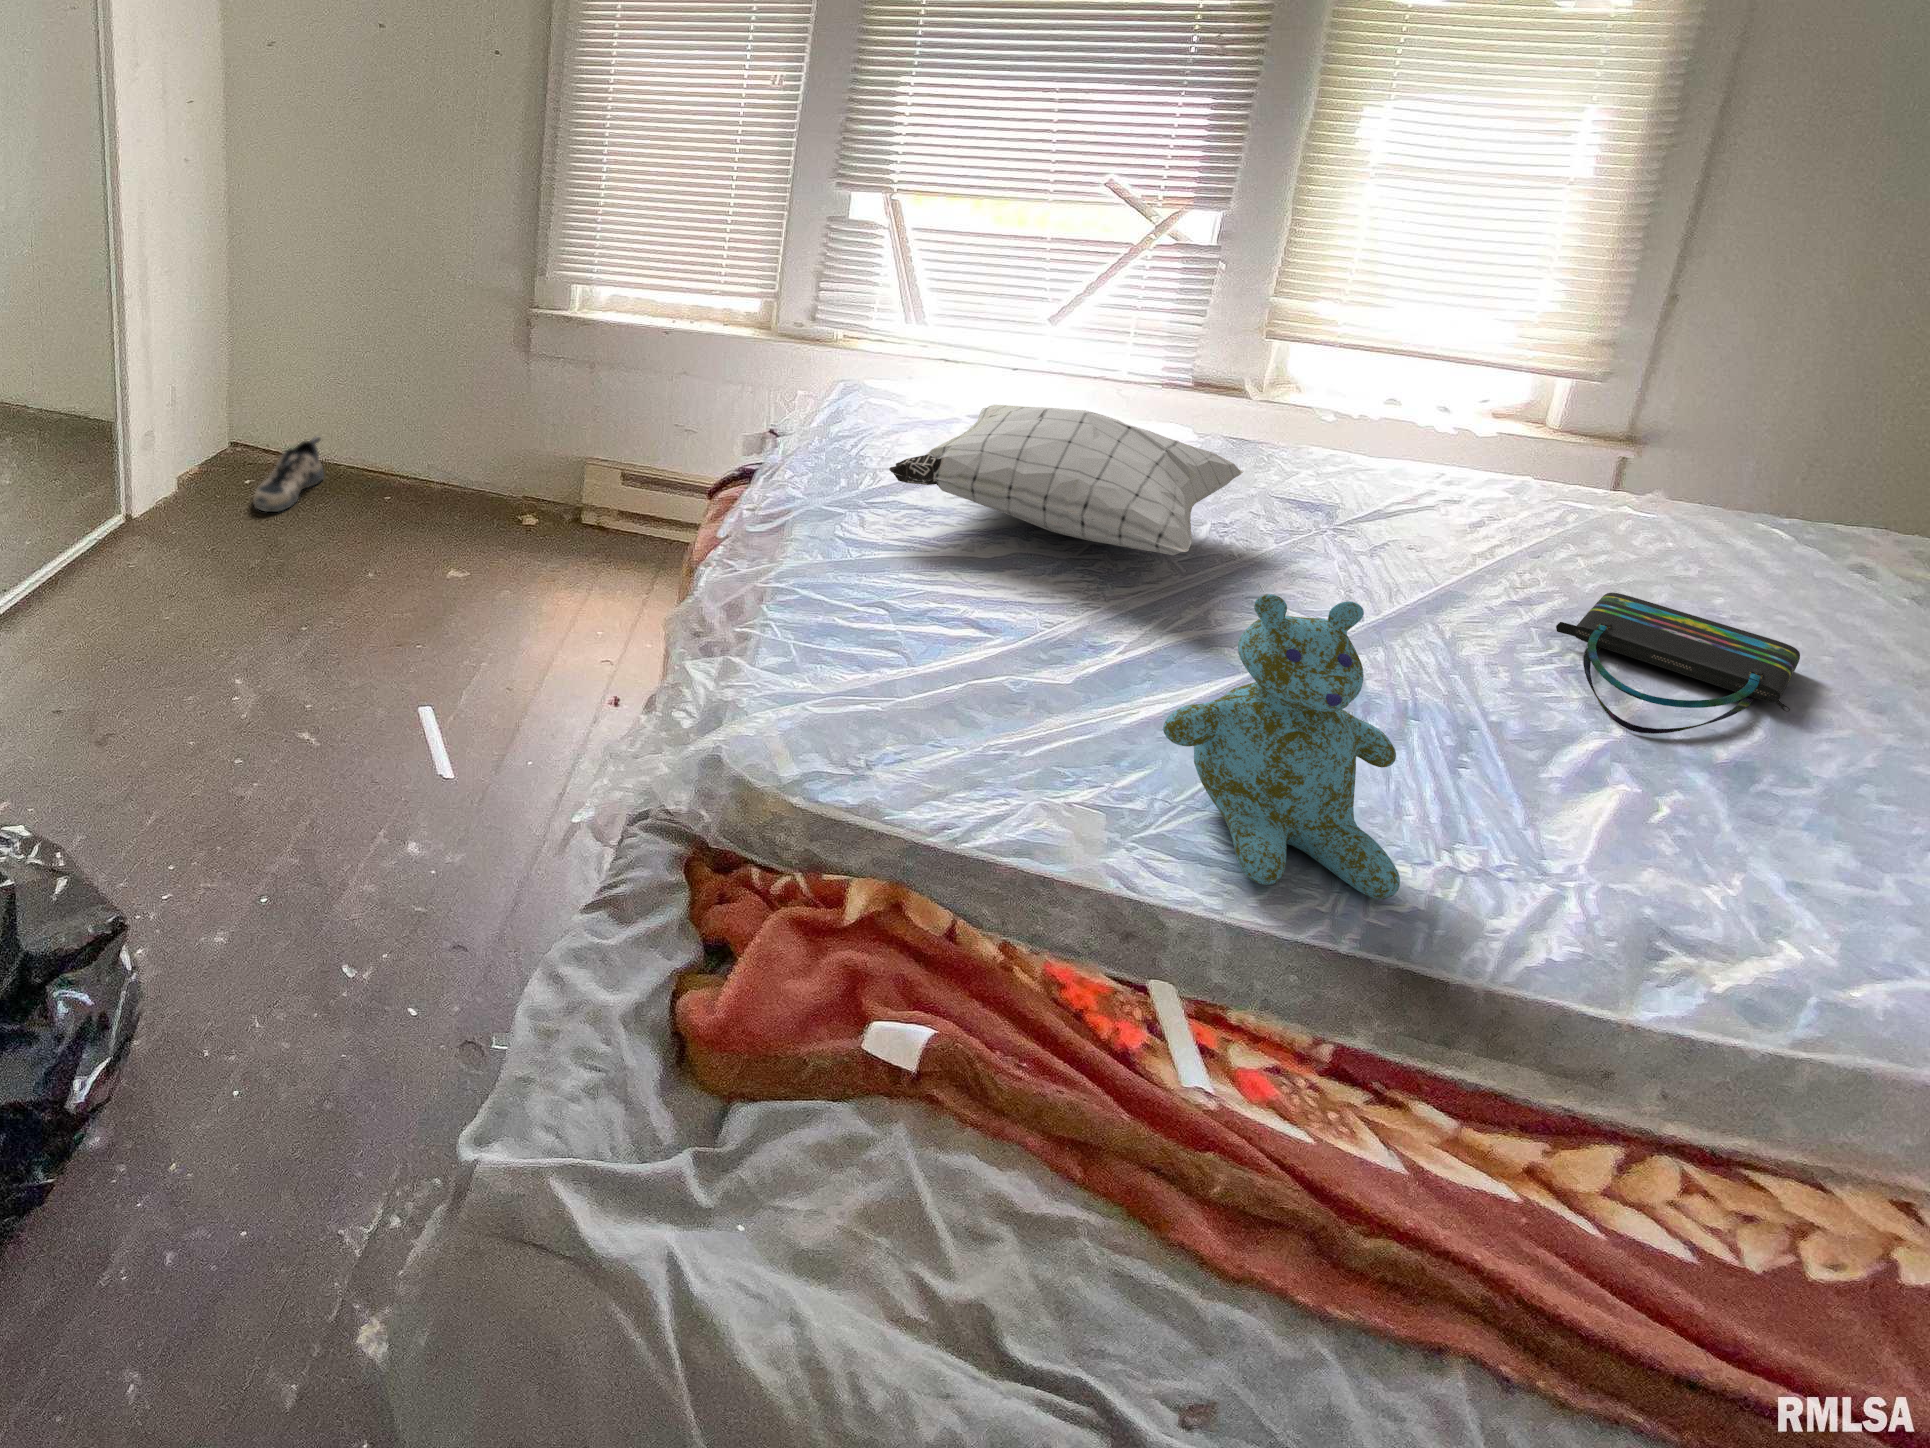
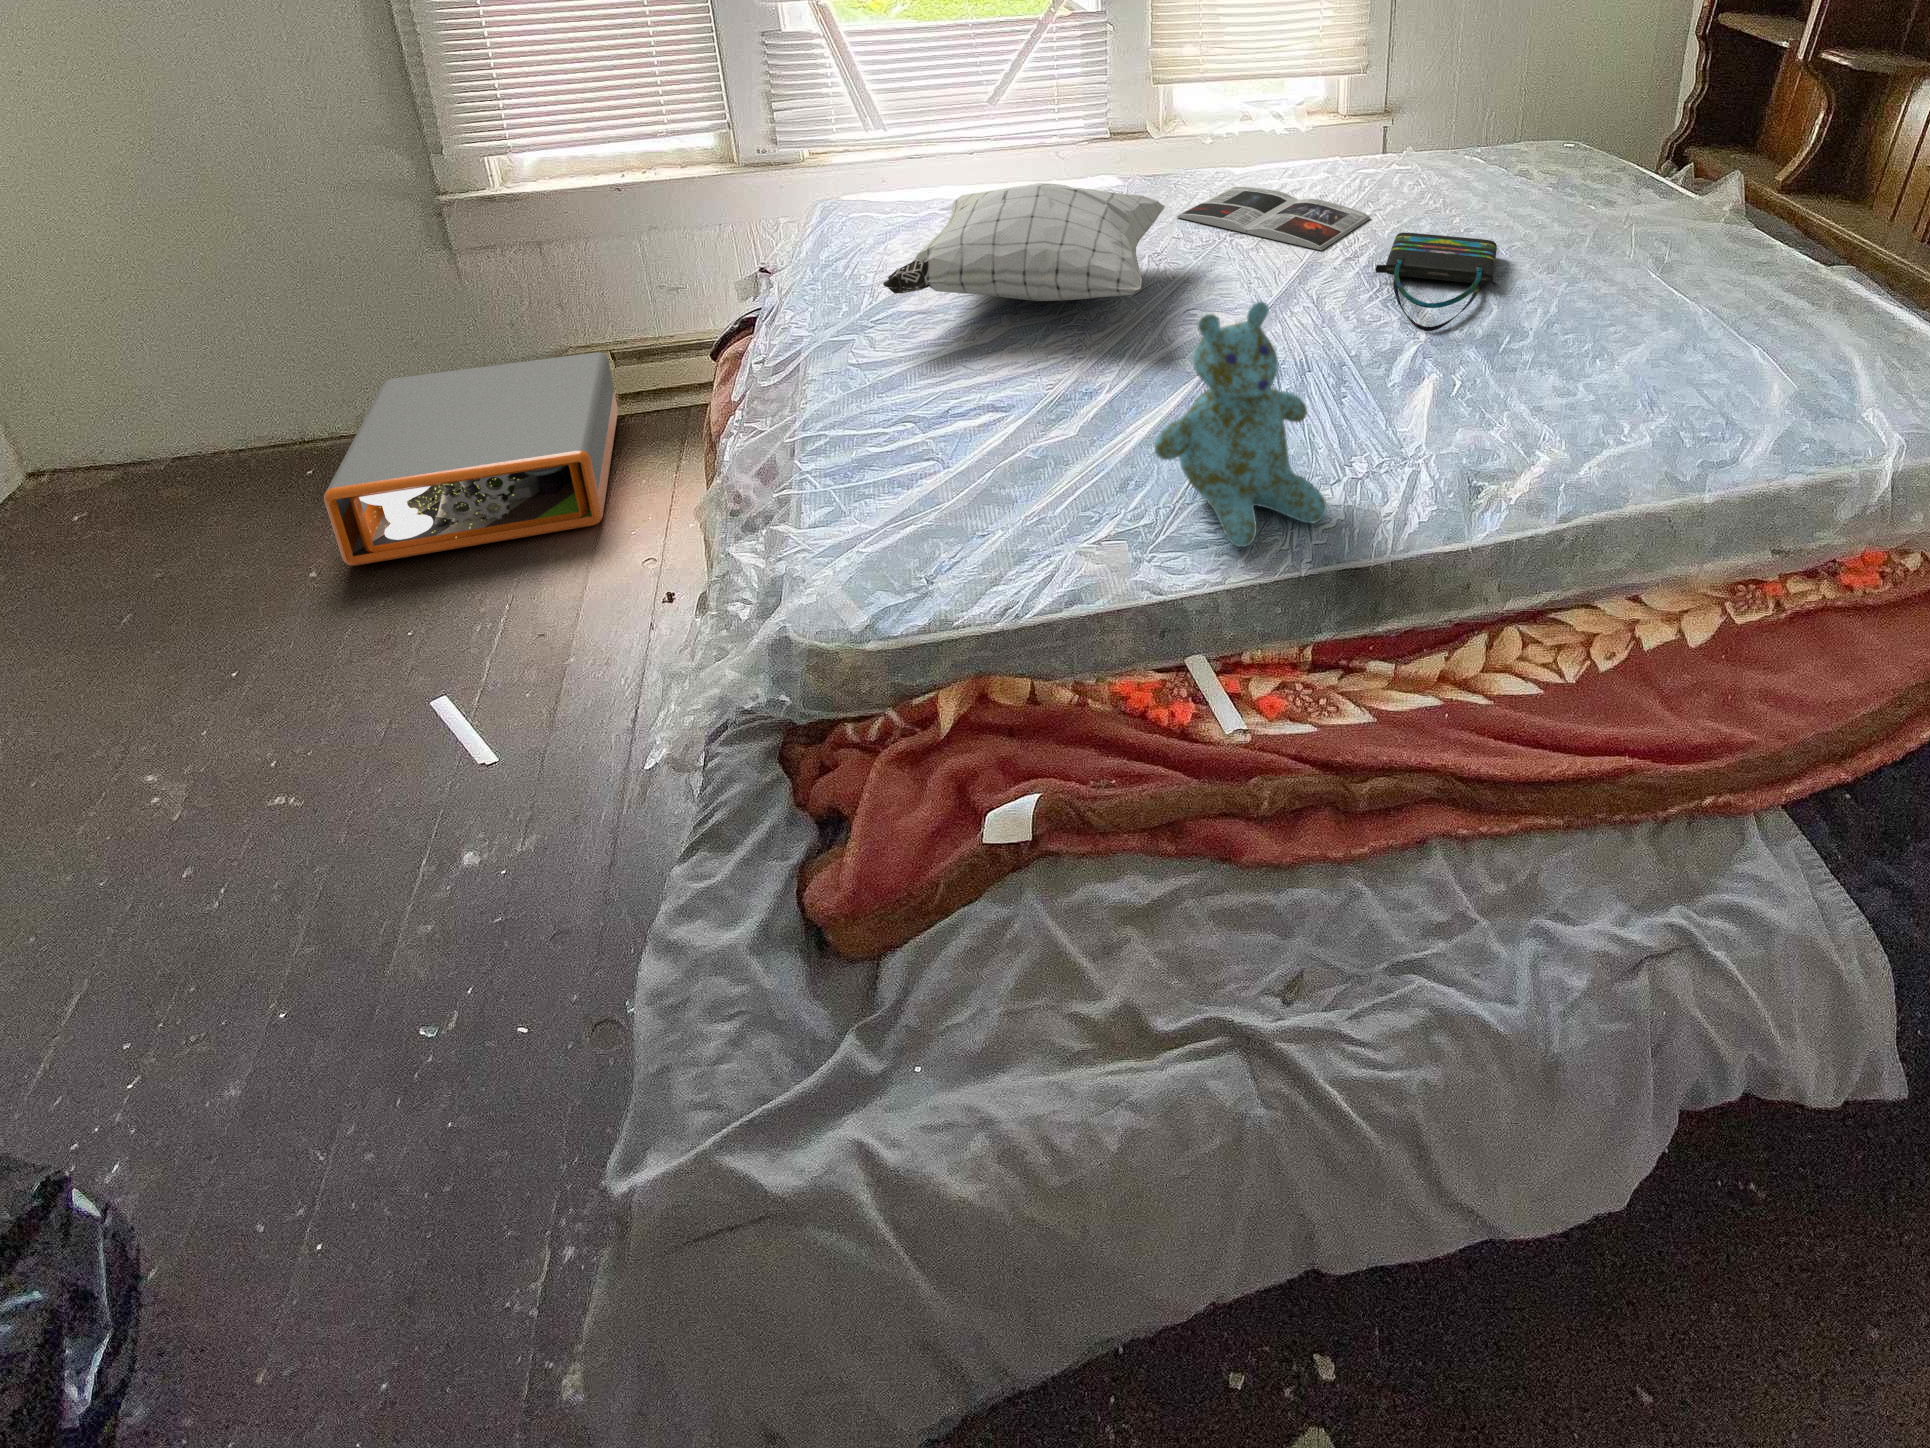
shoe: present [253,437,324,512] -> none [86,429,198,551]
storage box: none [394,443,620,613] -> present [324,352,618,566]
magazine: none [1256,475,1565,581] -> present [1177,187,1370,250]

